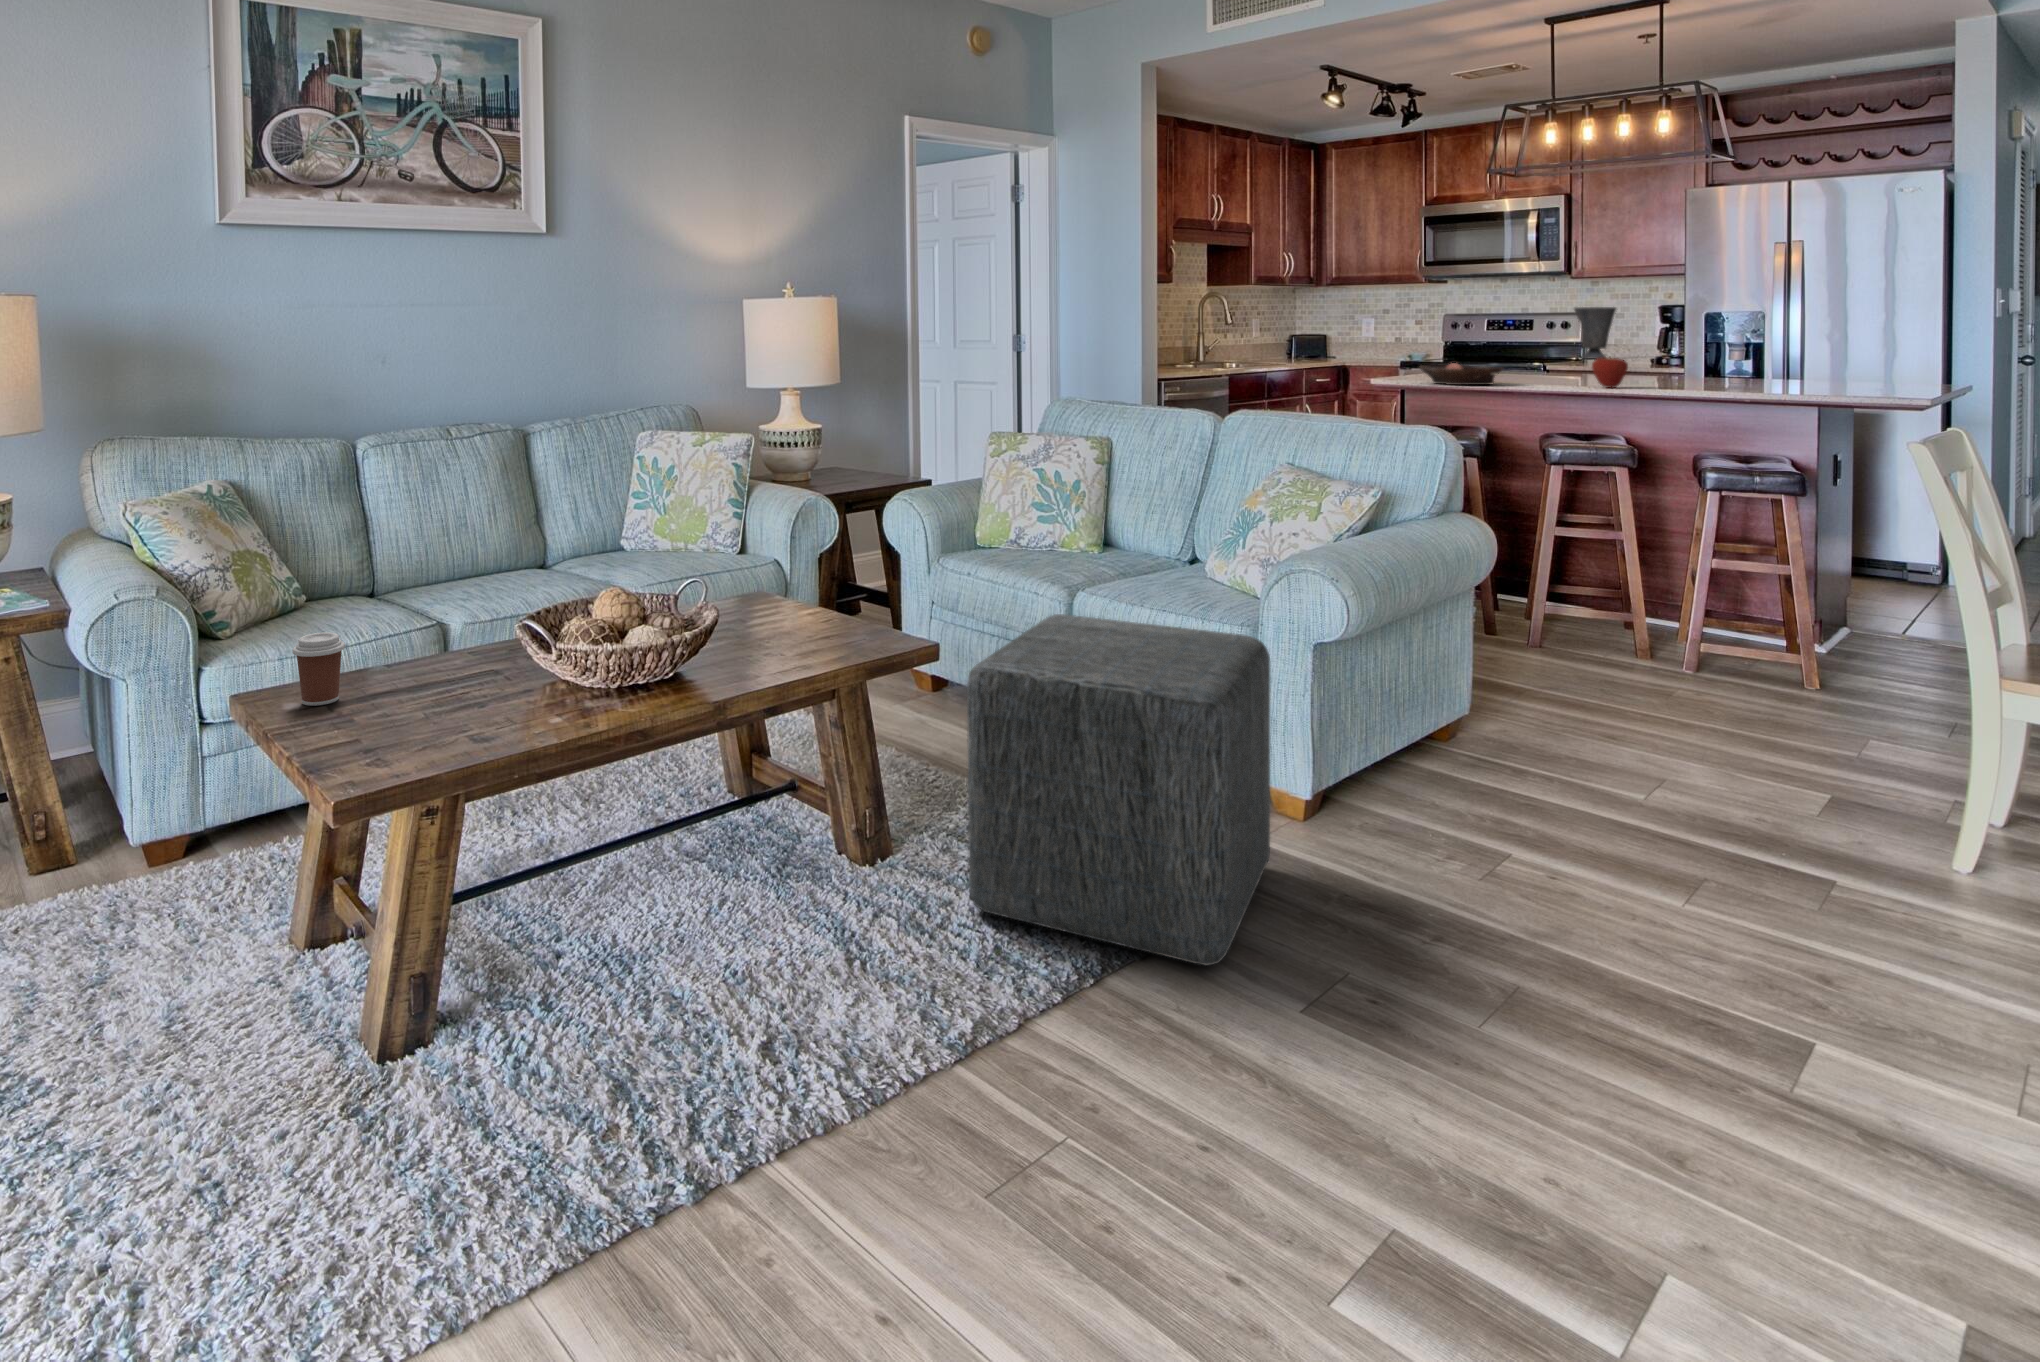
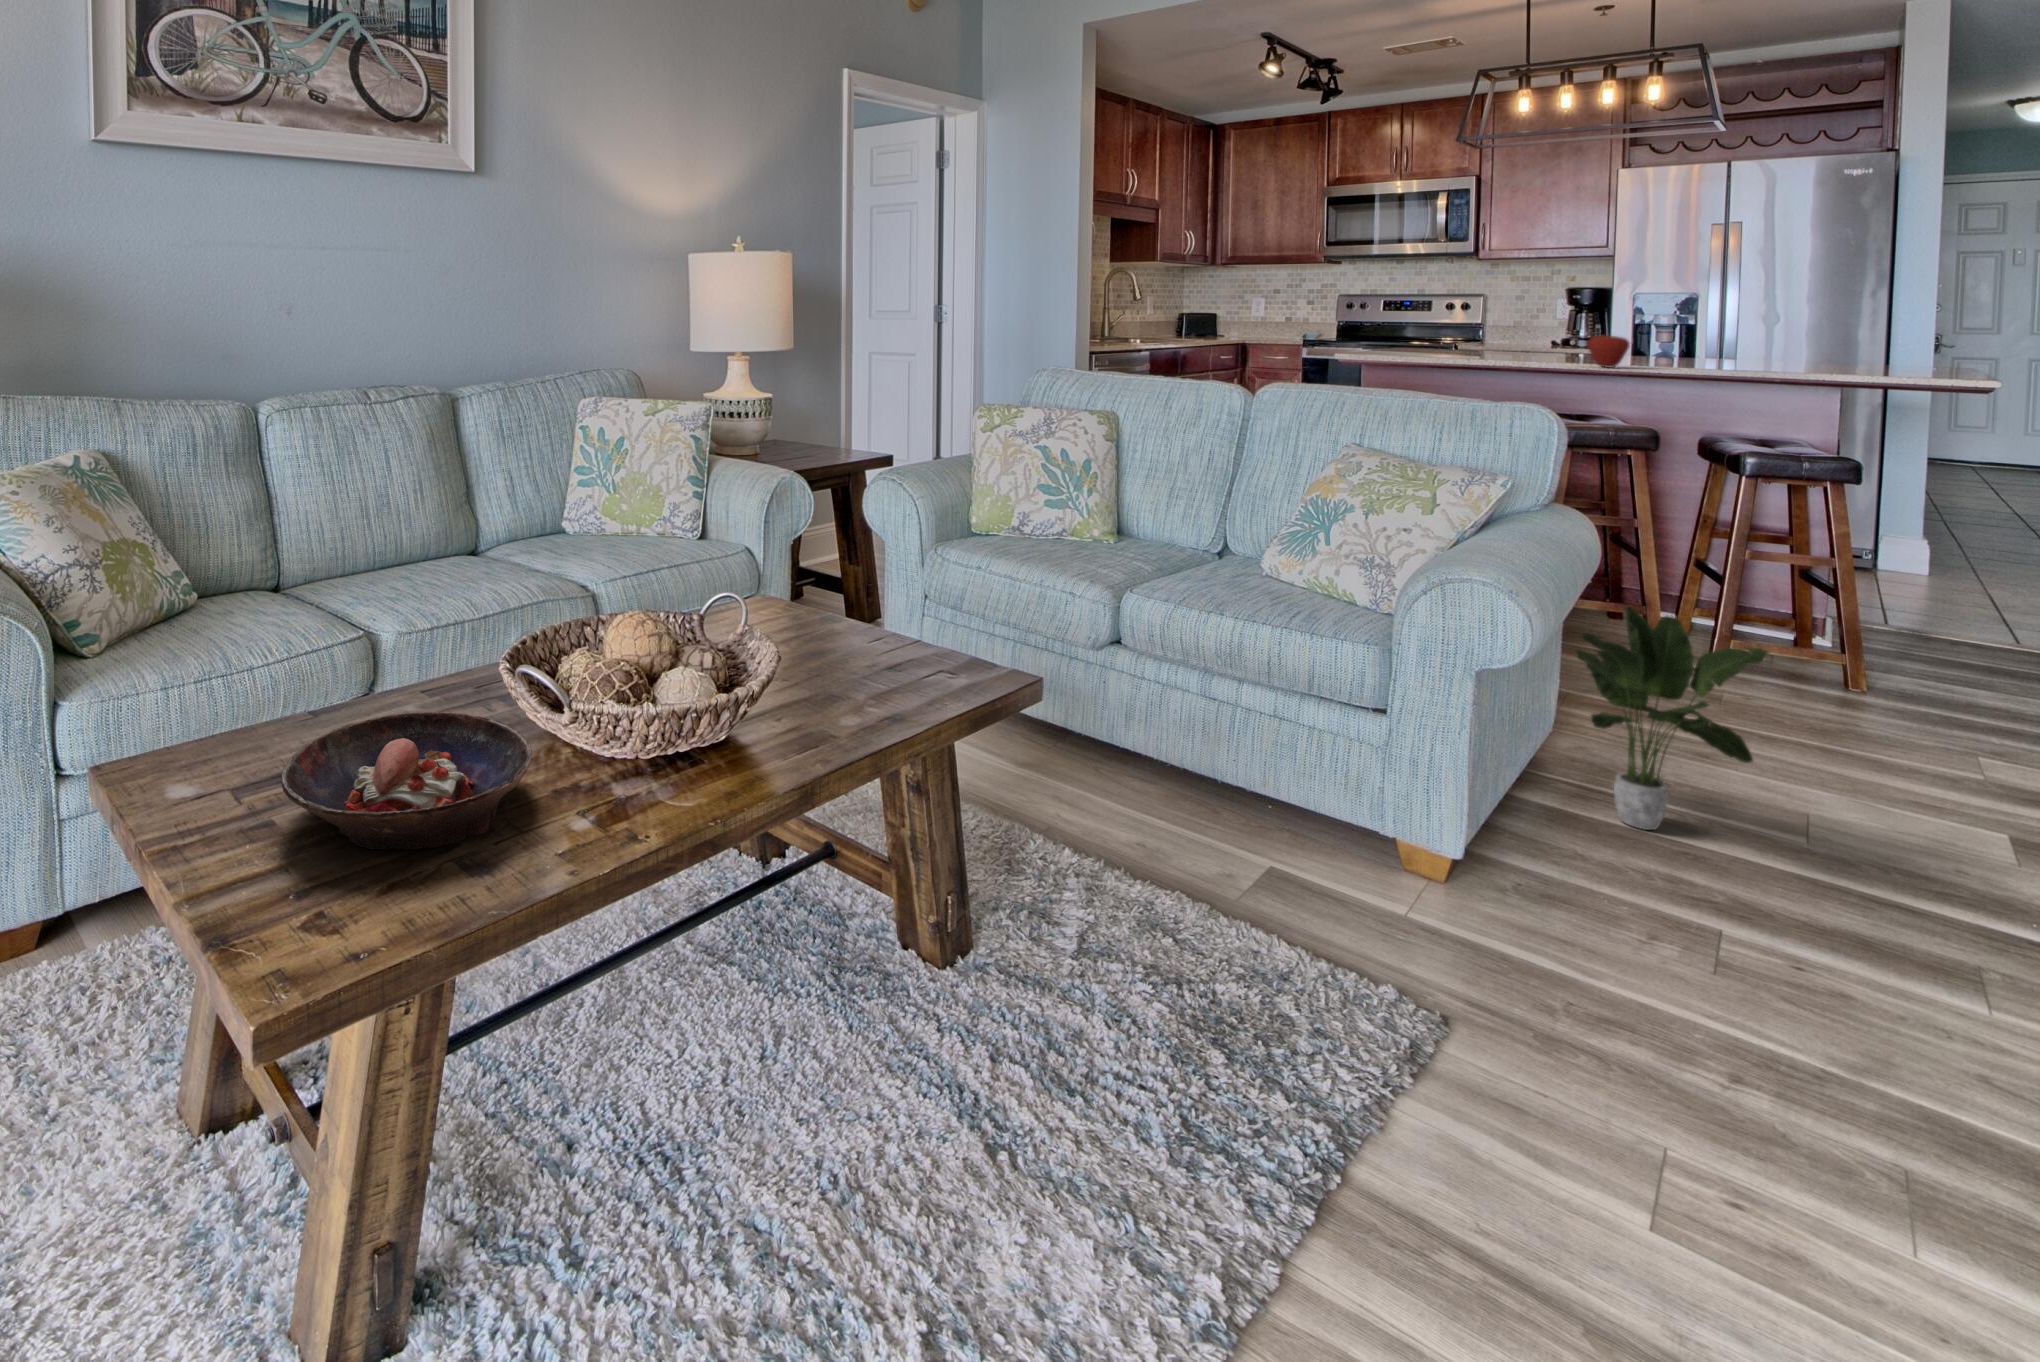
vase: present [1574,307,1616,359] -> none [1469,289,1514,341]
bowl: present [1420,363,1503,385] -> present [281,712,532,850]
potted plant: none [1446,592,1588,781] -> present [1575,606,1768,830]
ottoman: present [967,614,1270,966] -> none [1105,637,1534,1157]
coffee cup: present [293,632,345,706] -> none [187,675,262,783]

